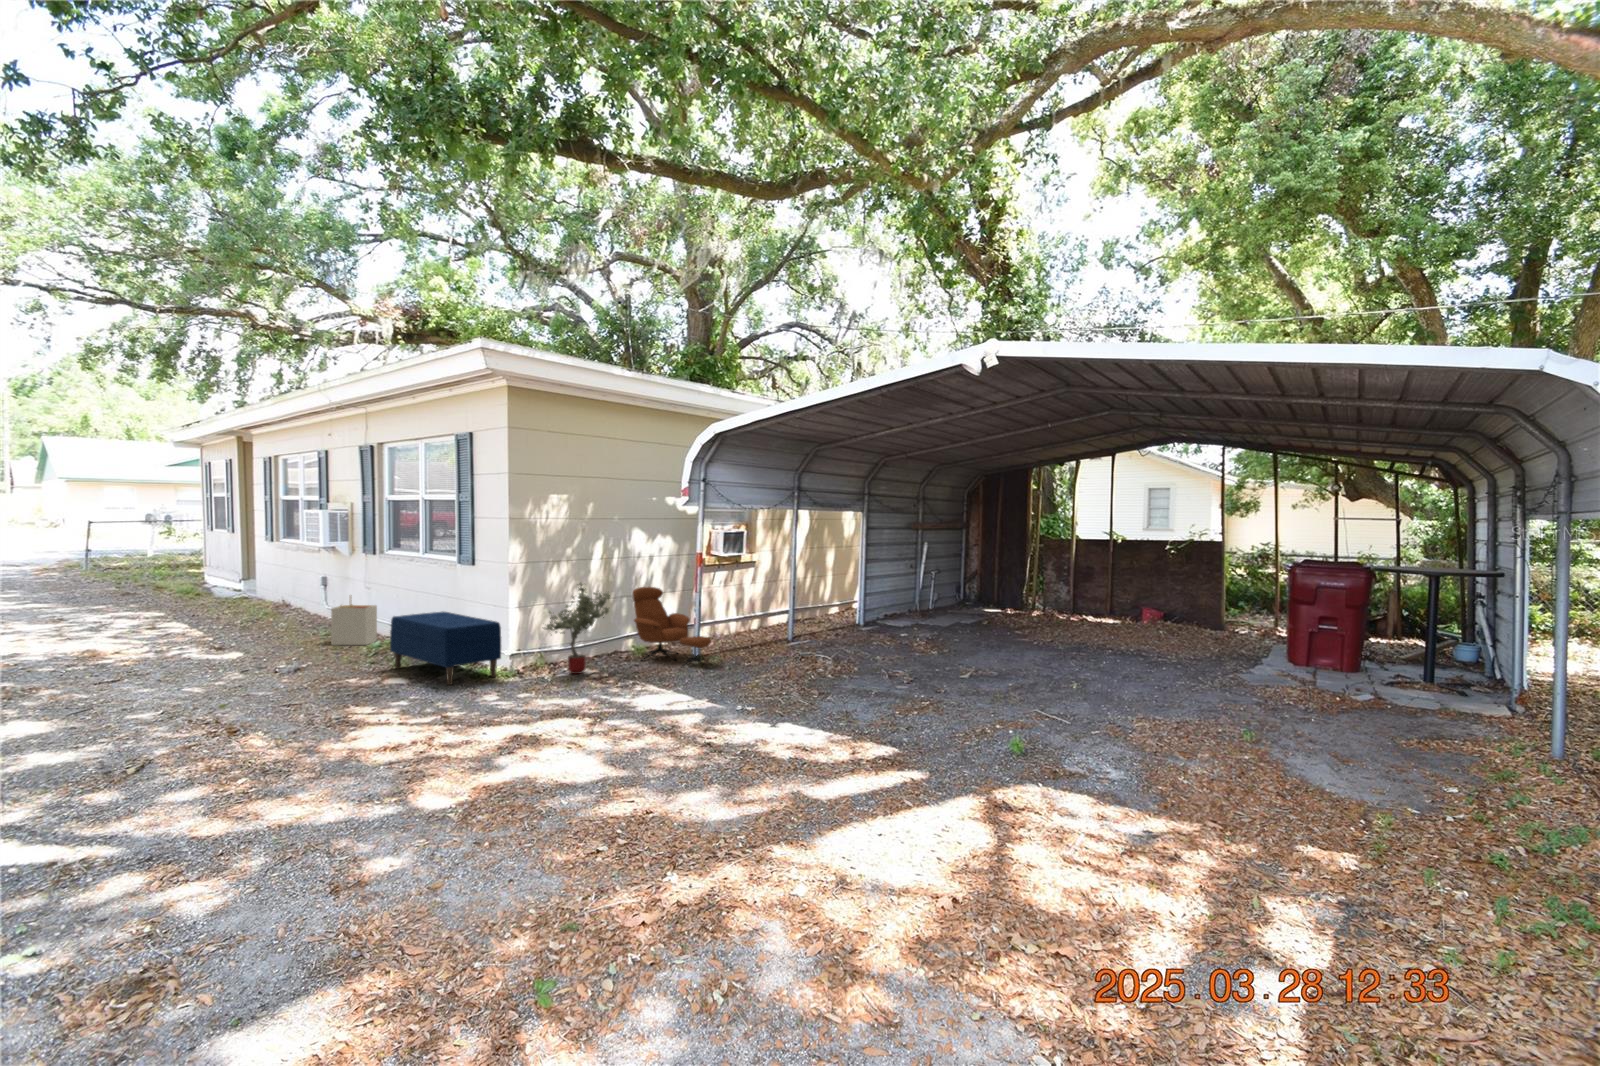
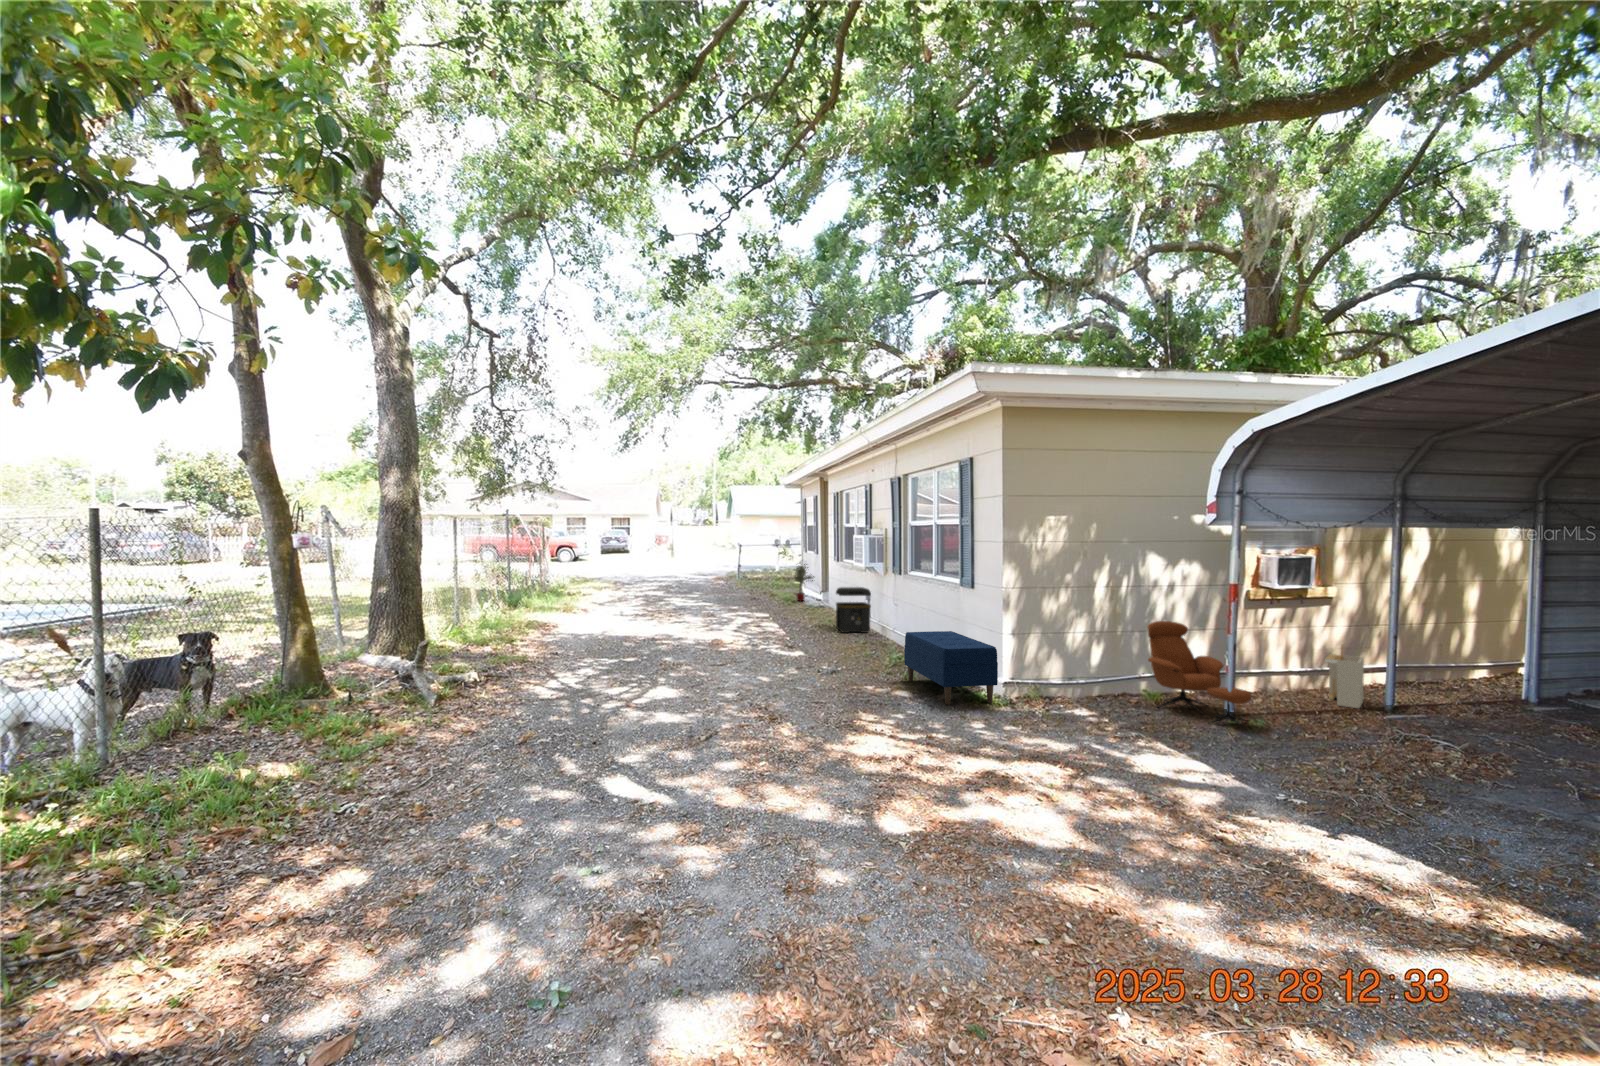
toolbox: none [274,572,325,627] -> present [836,587,871,633]
potted tree: present [545,583,610,674] -> present [795,562,814,601]
storage bin: present [331,597,377,645] -> present [1325,645,1364,708]

